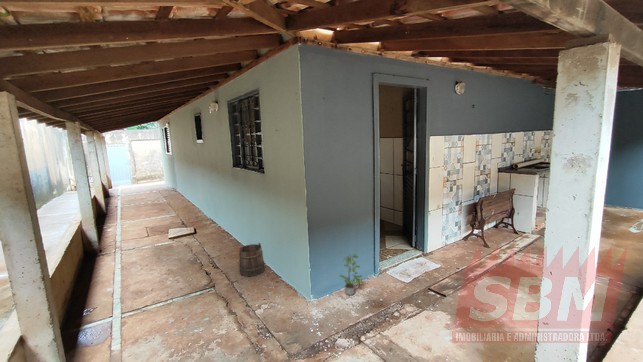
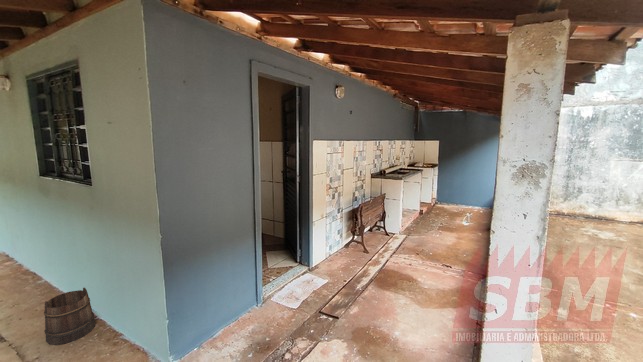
potted plant: present [340,254,361,295] -> none [212,285,243,343]

